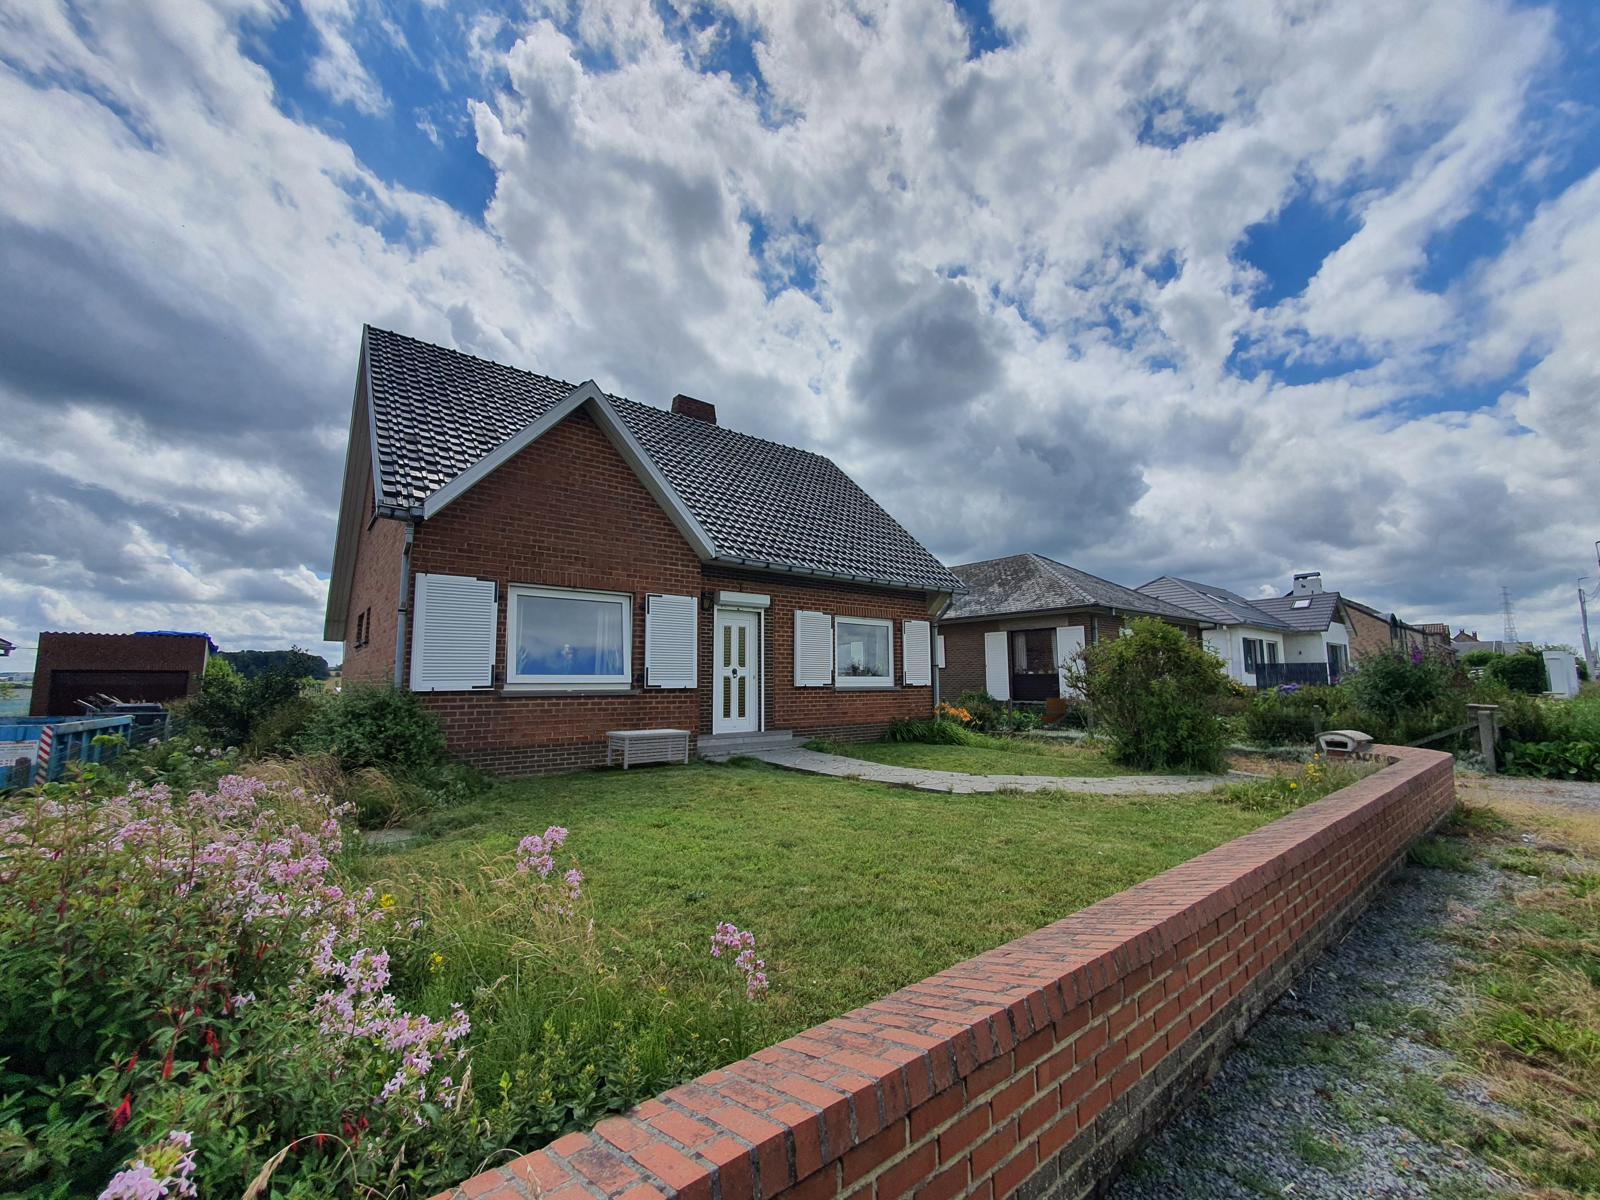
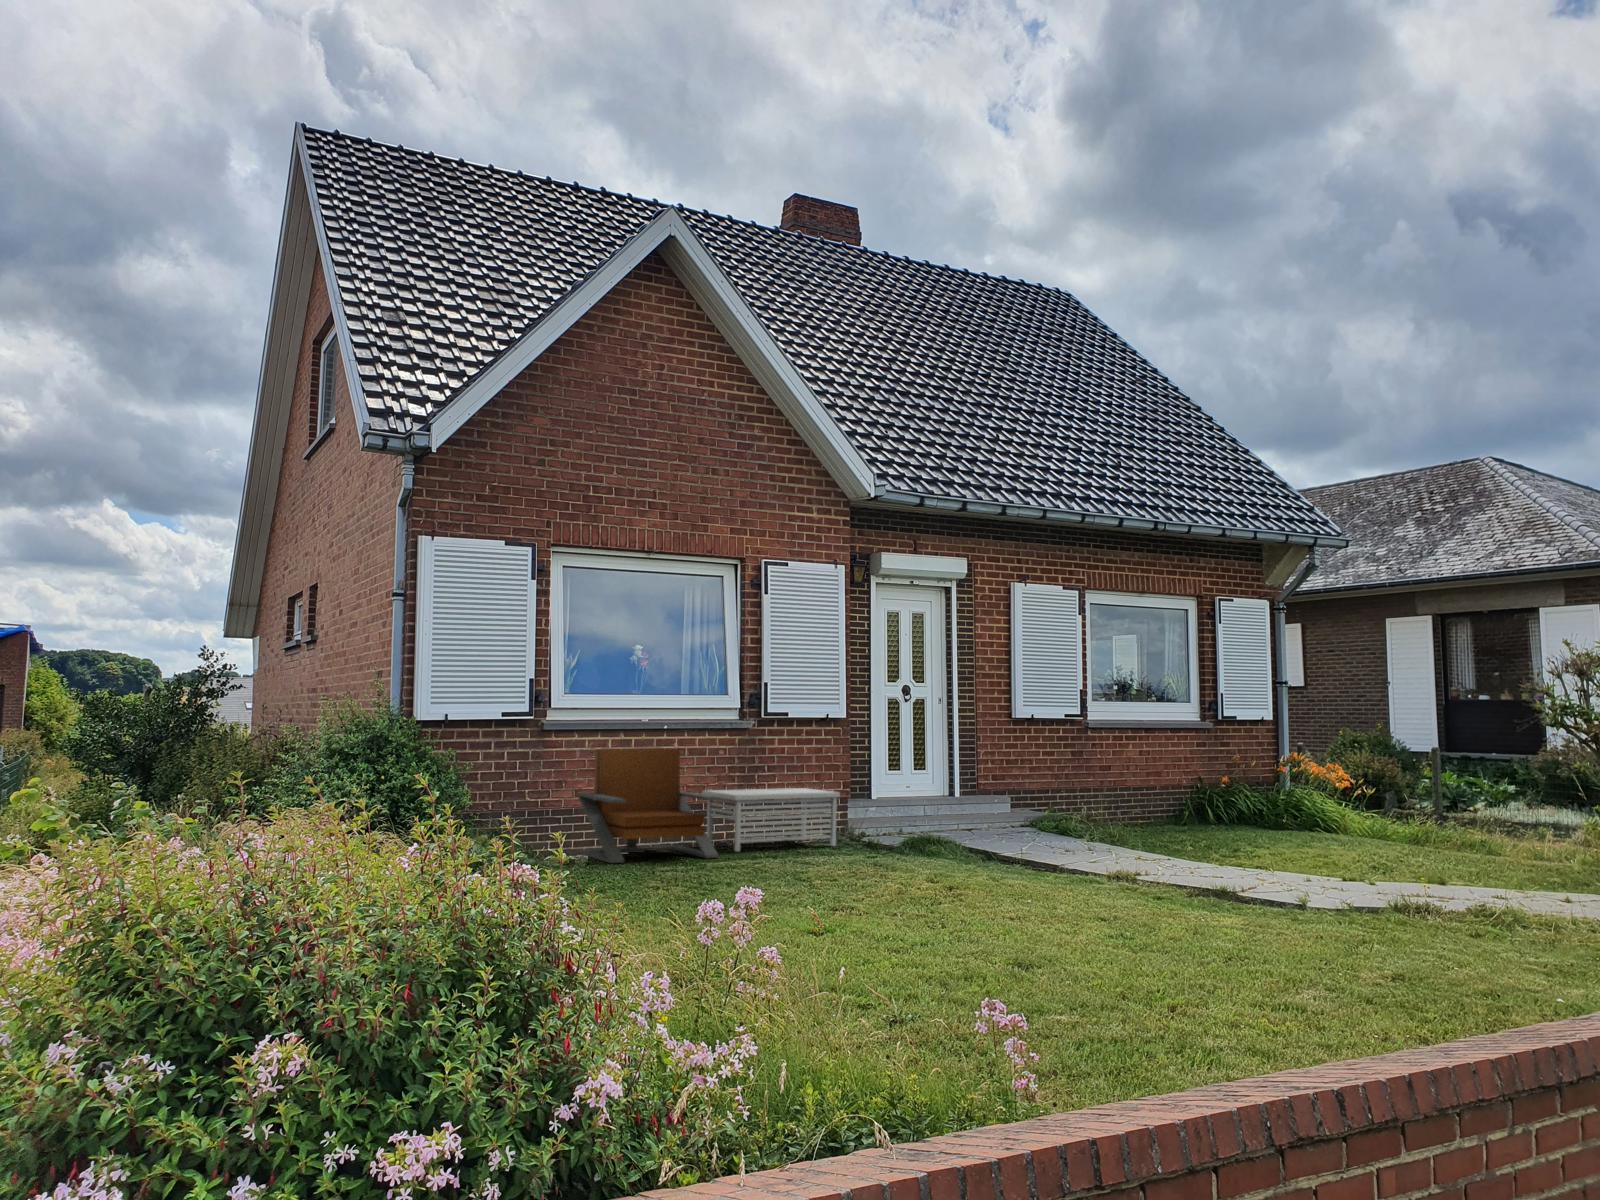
lounge chair: present [1029,698,1069,730] -> present [576,749,720,863]

